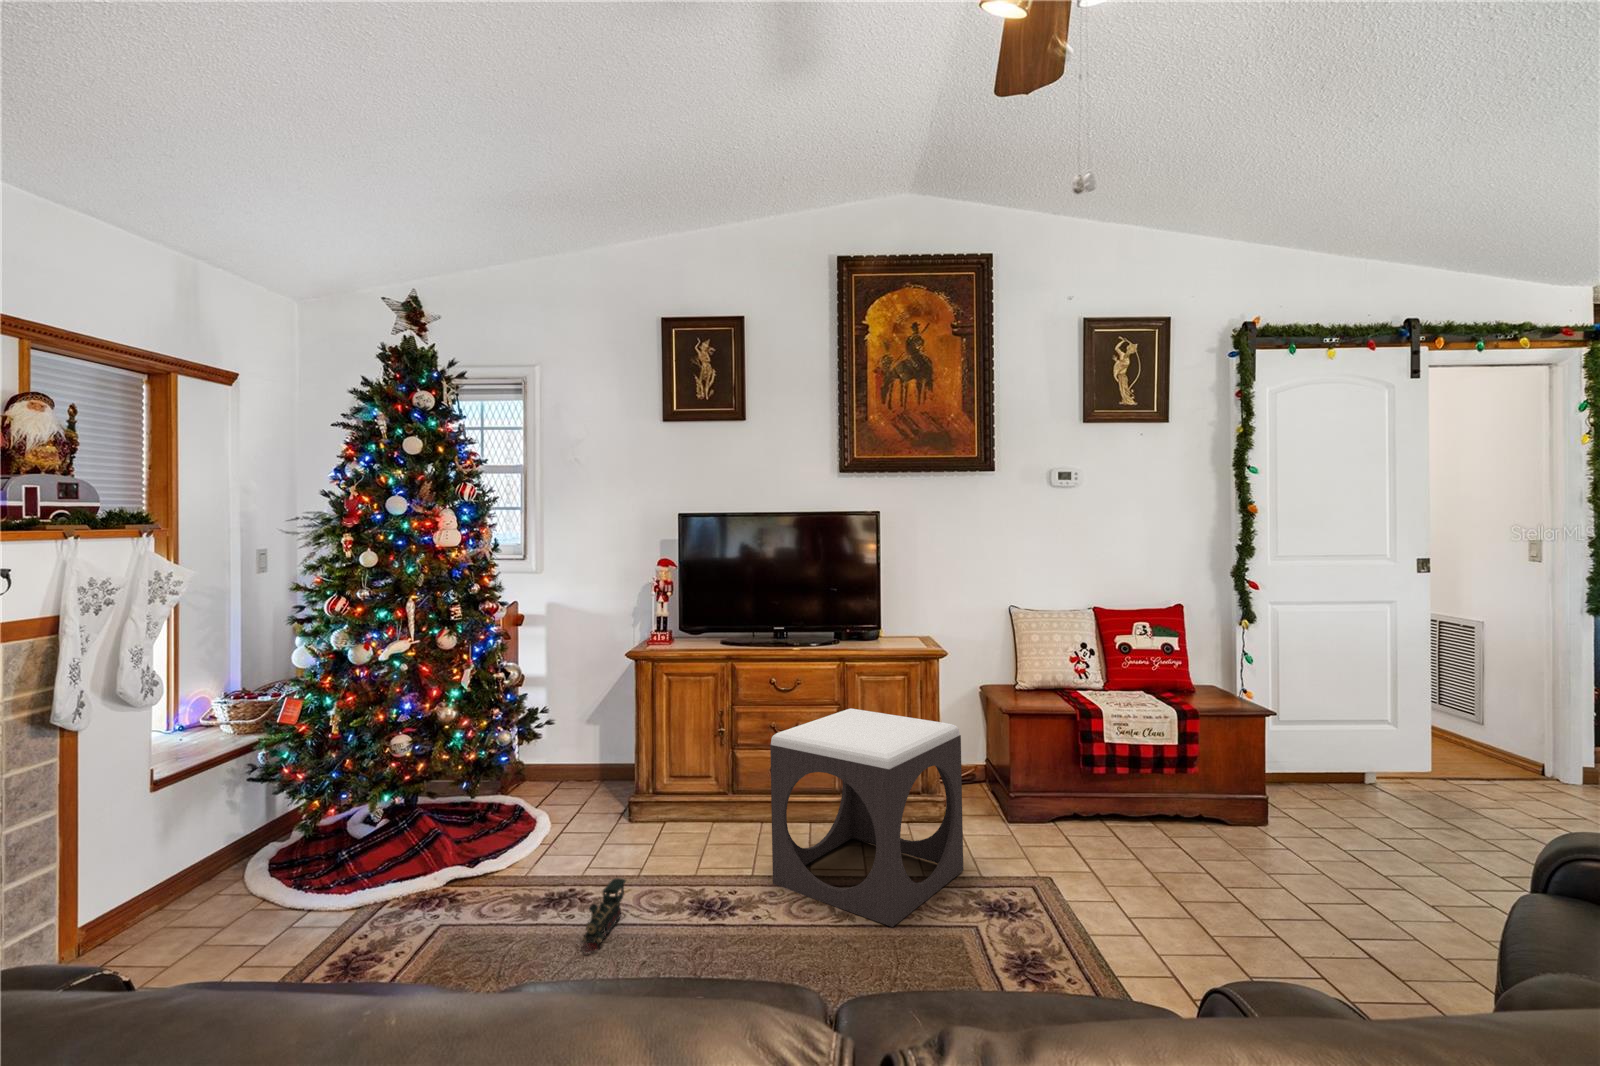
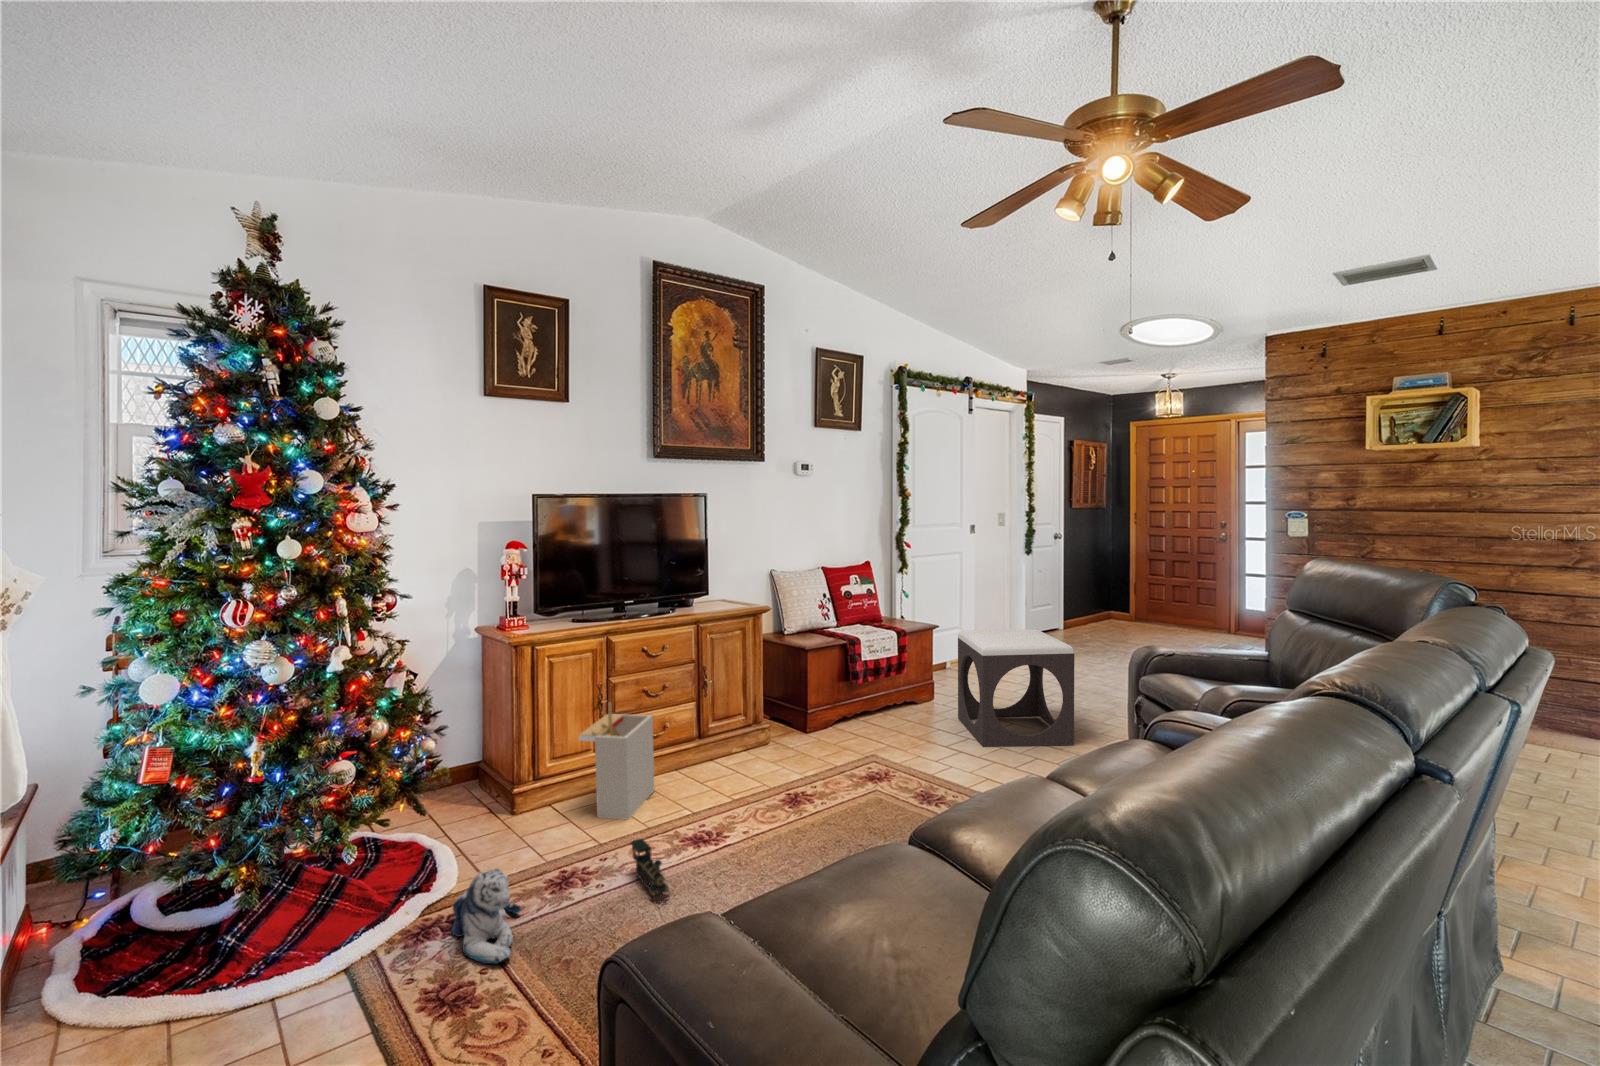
footstool: present [770,708,963,927] -> present [958,629,1074,747]
storage bin: none [662,730,753,862] -> present [579,703,654,819]
plush toy: none [414,859,500,947] -> present [451,869,521,964]

